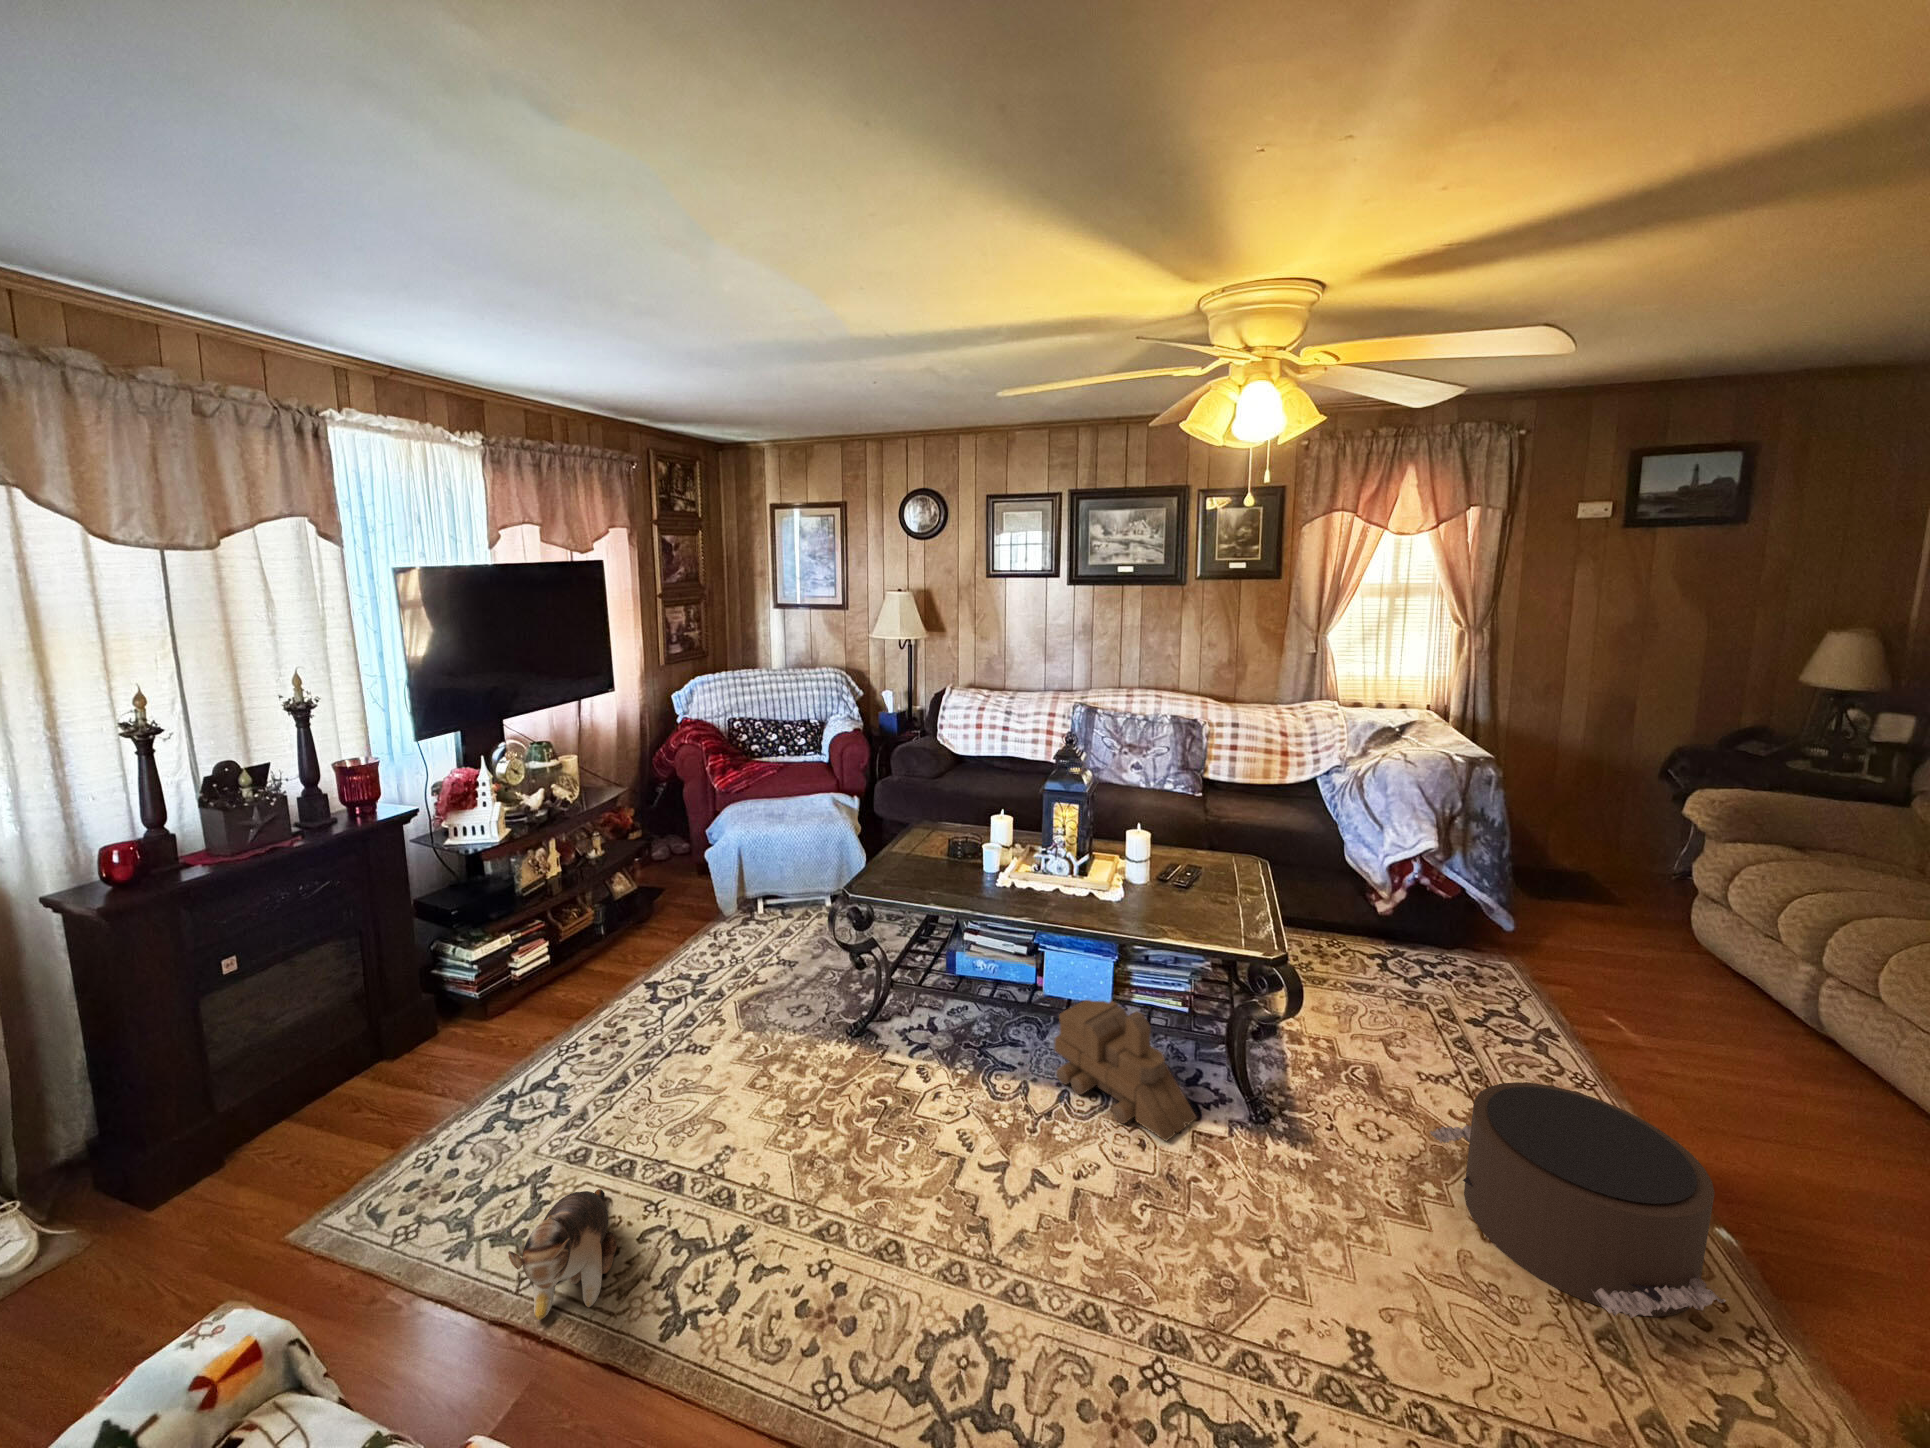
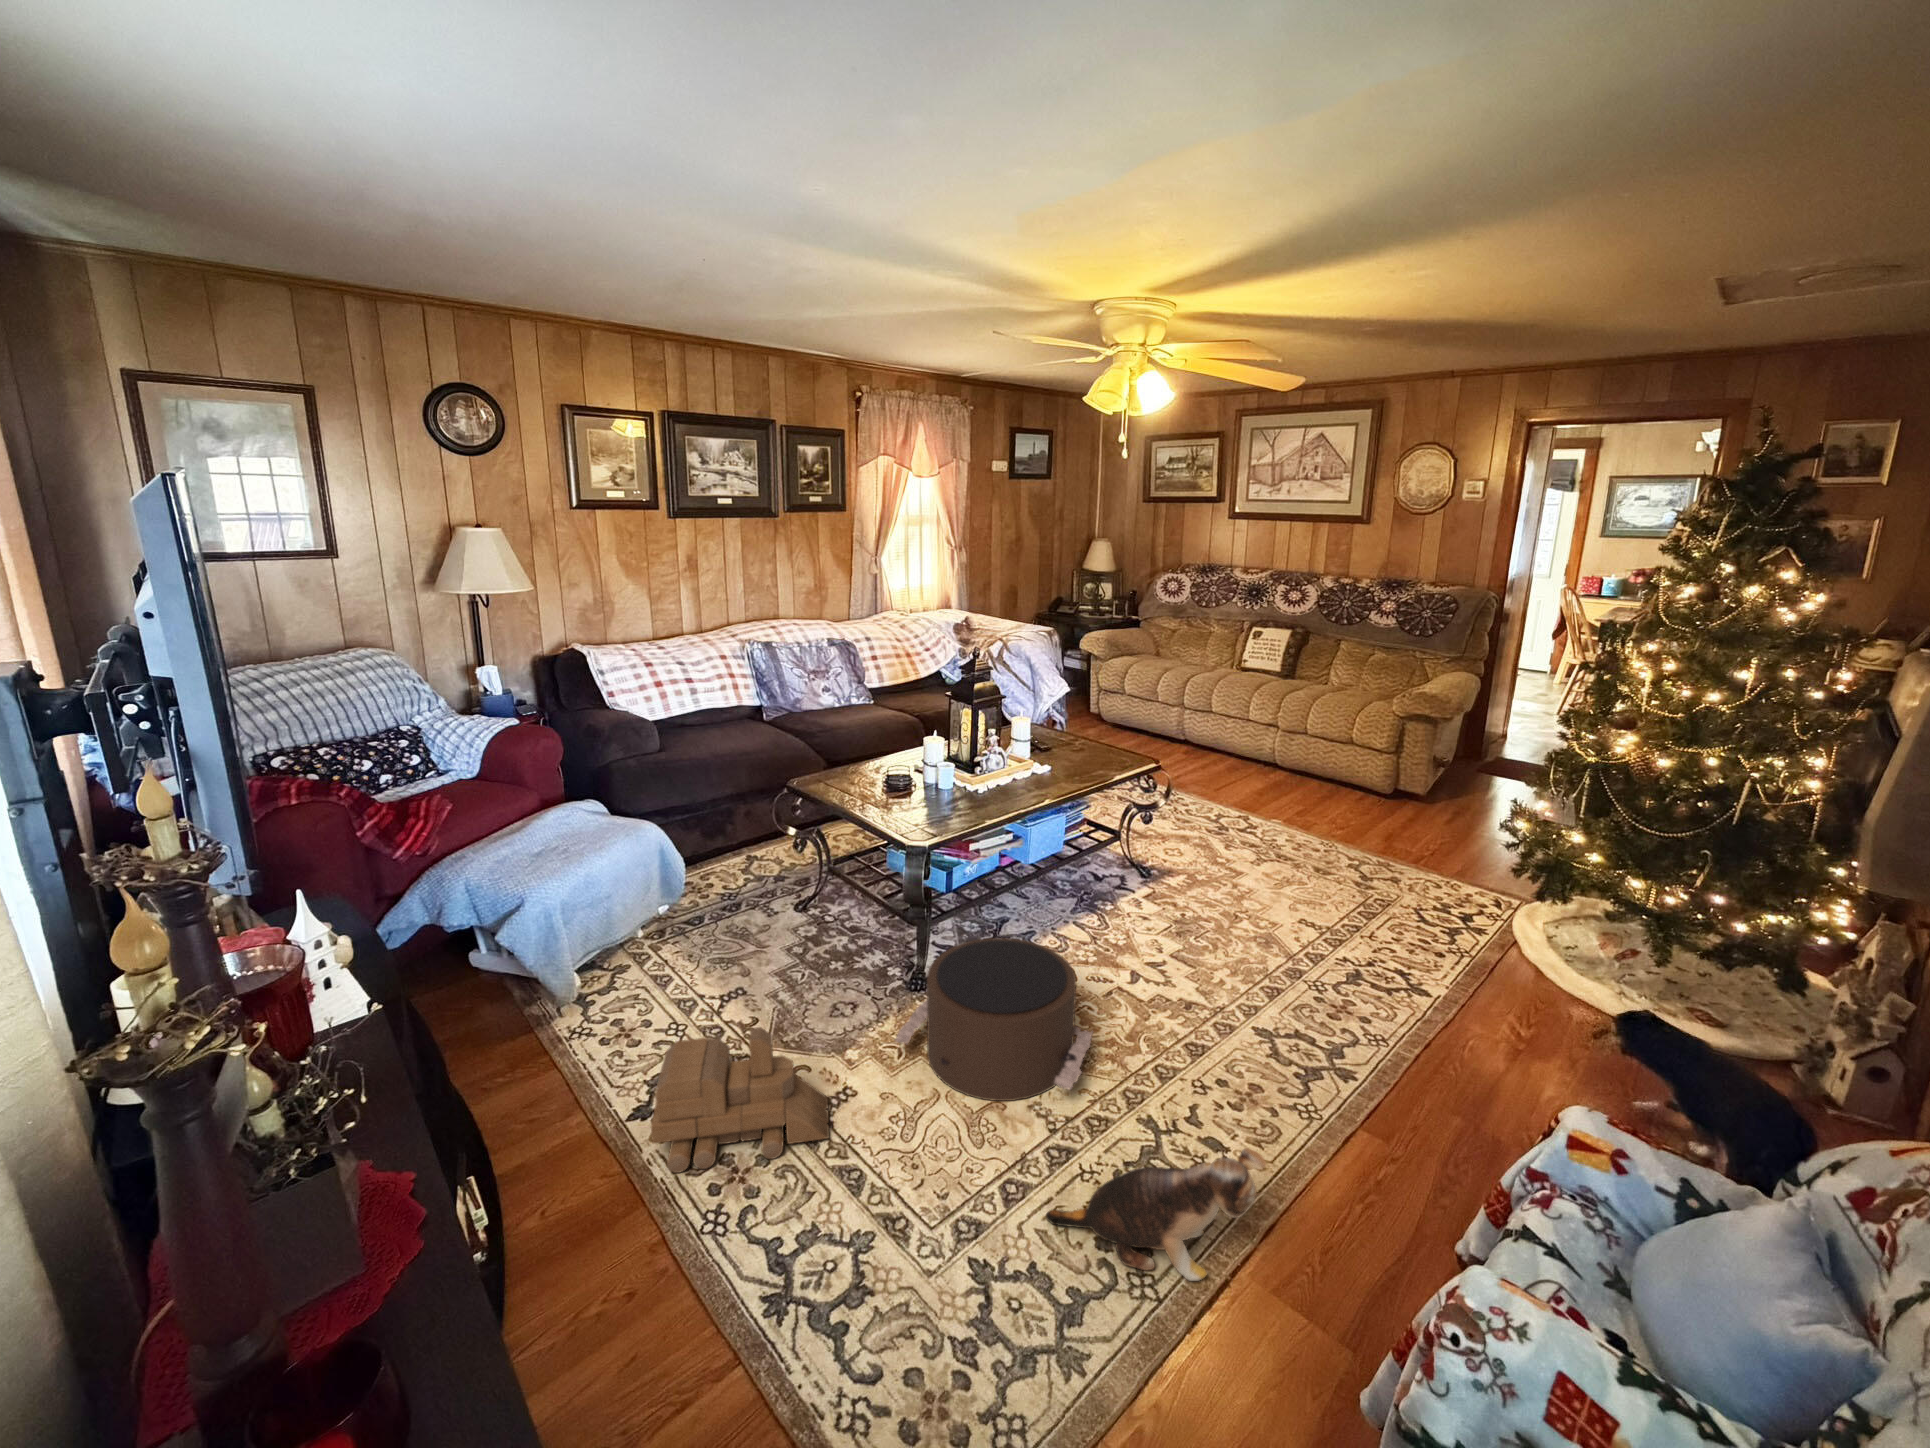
toy train: present [1054,1000,1197,1141] -> present [651,1027,829,1173]
pouf: present [1430,1082,1726,1318] -> present [895,938,1093,1101]

